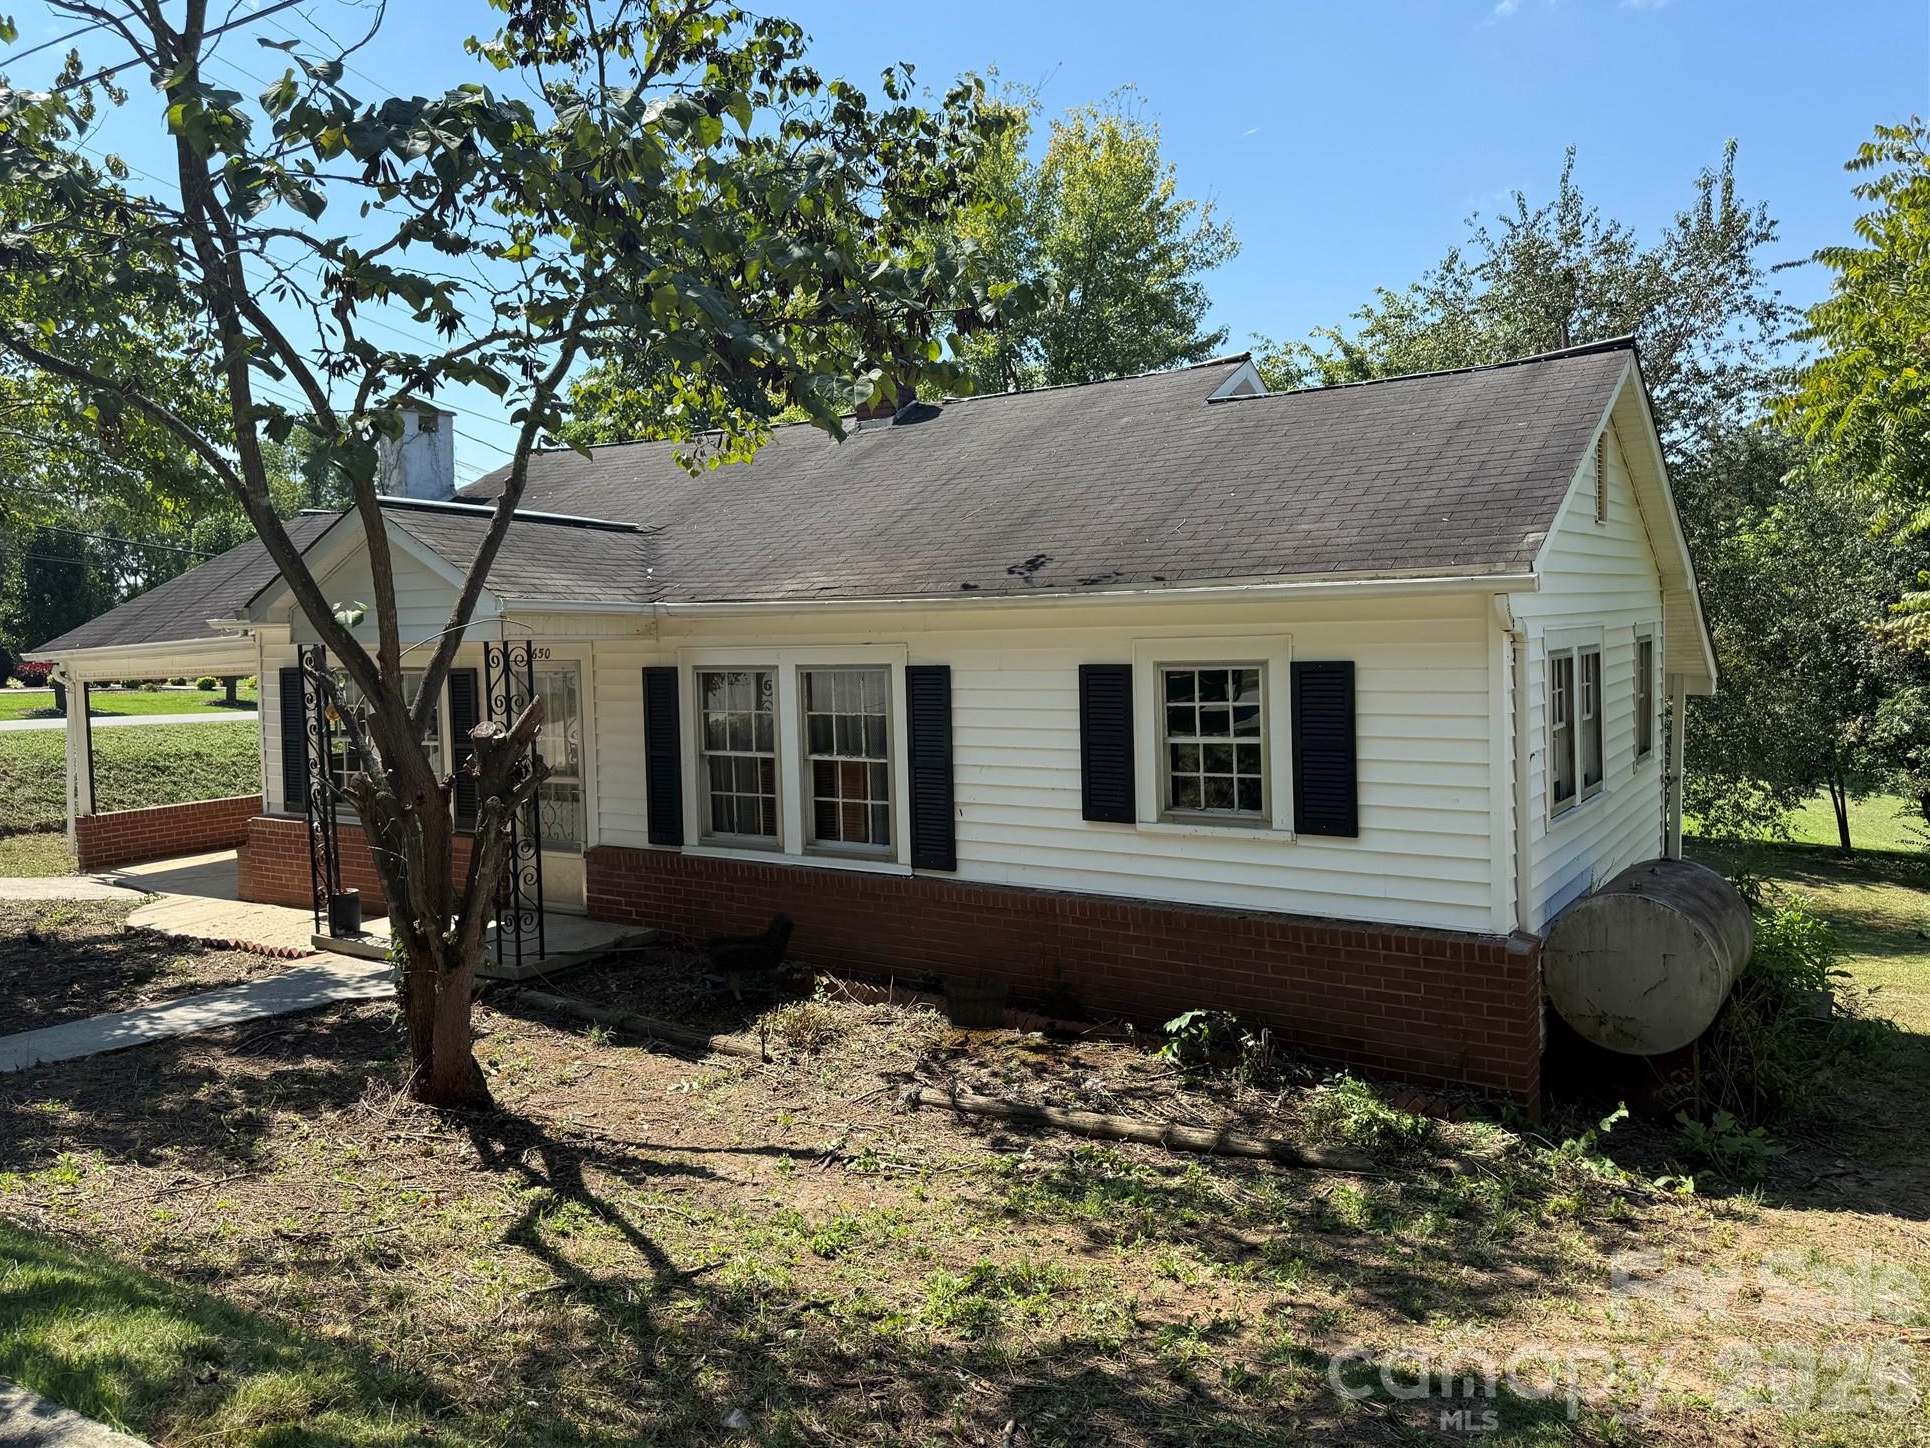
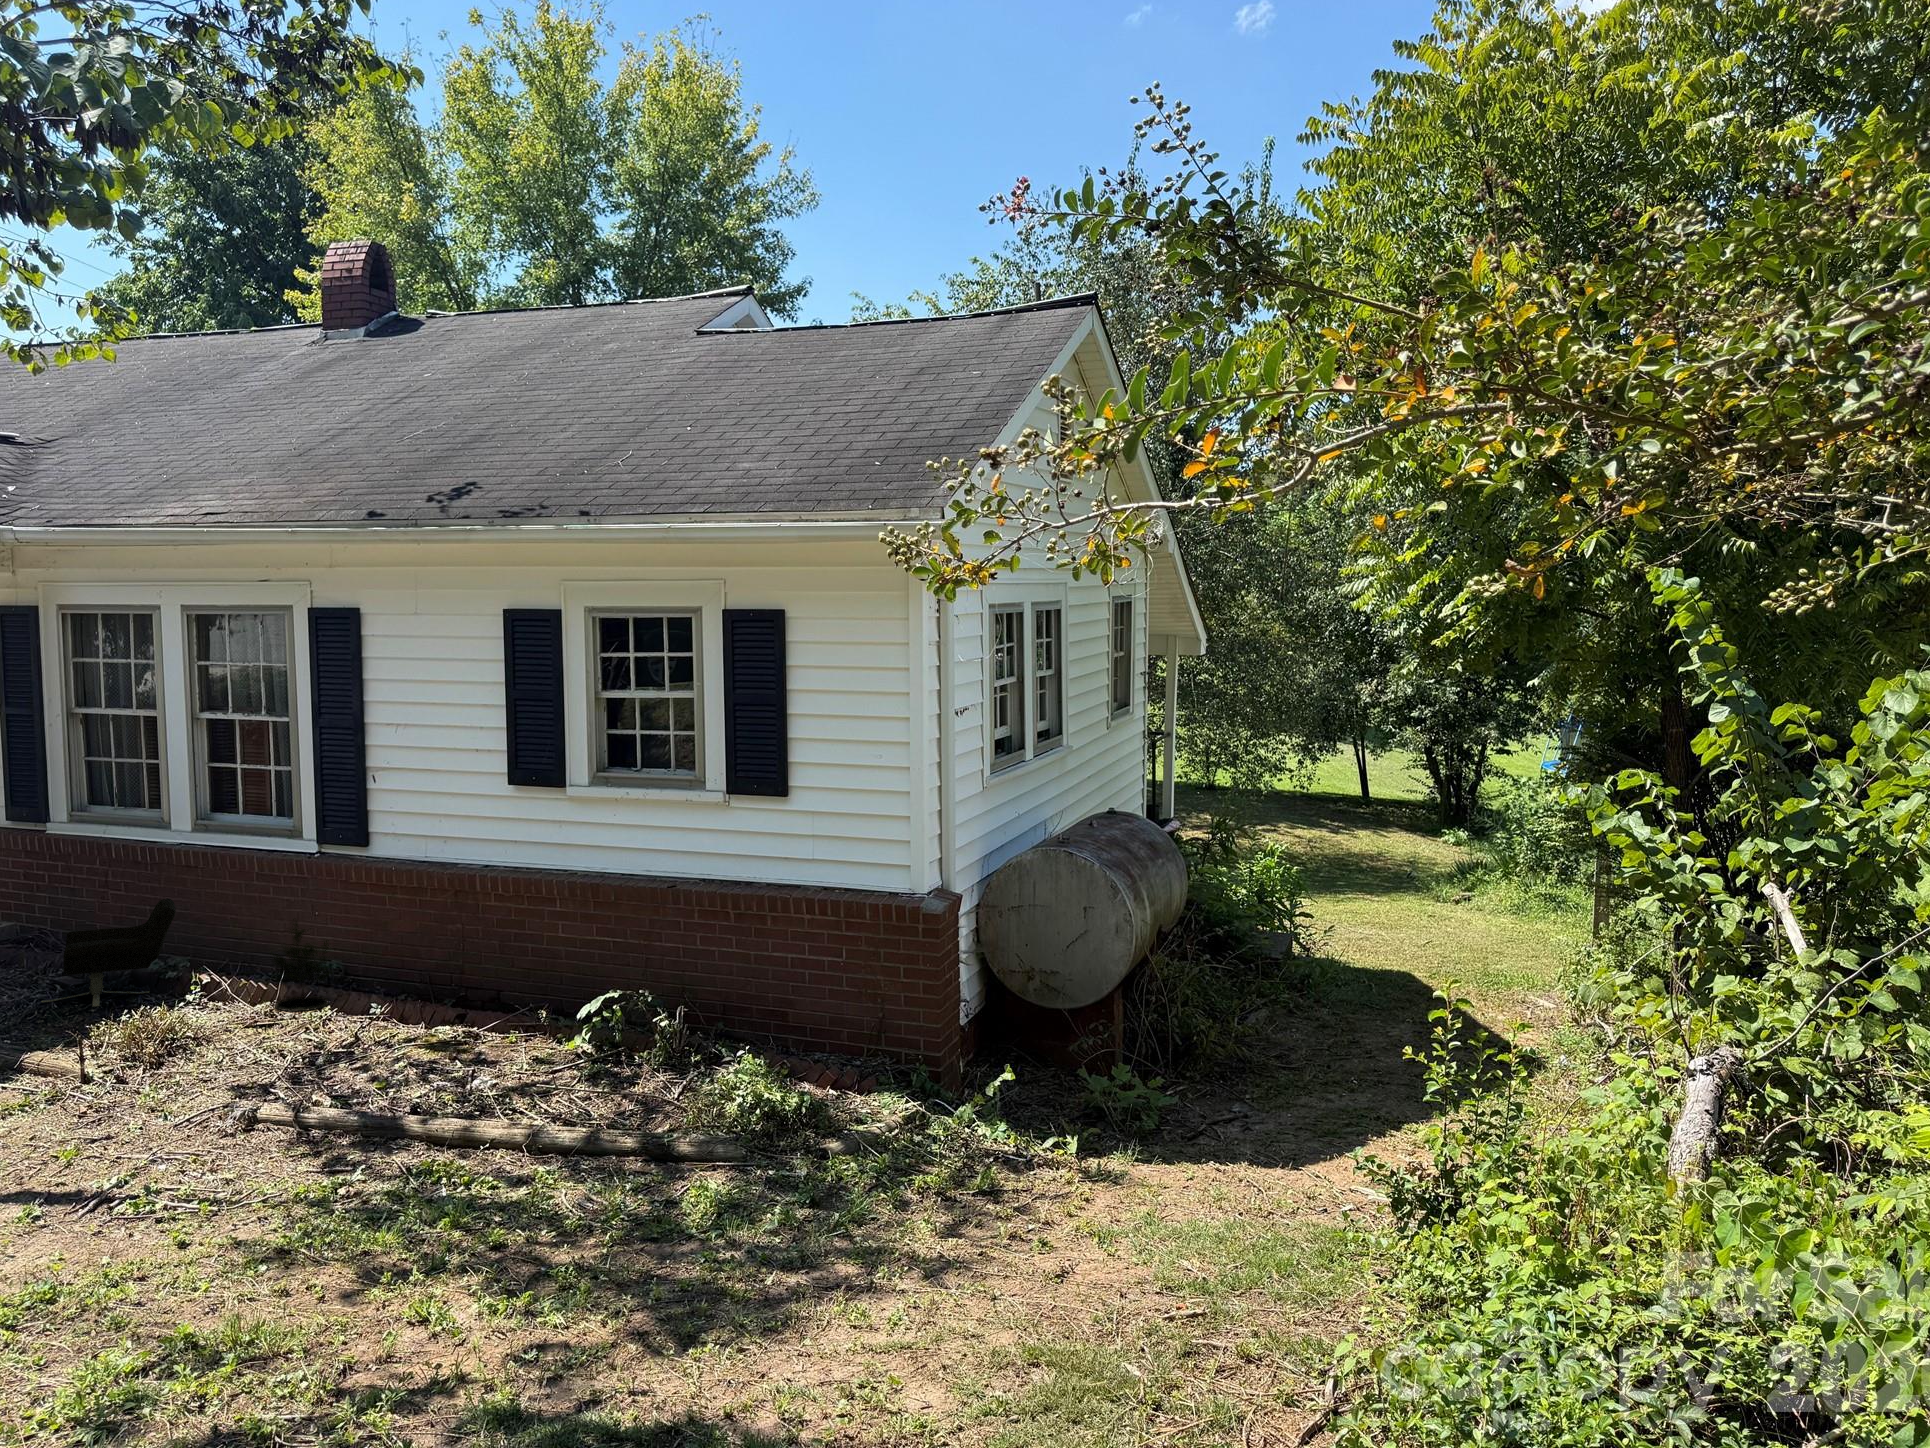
potted tree: present [1039,955,1088,1043] -> present [271,919,332,1012]
wooden bucket: present [943,973,1009,1030] -> none [345,955,427,1026]

